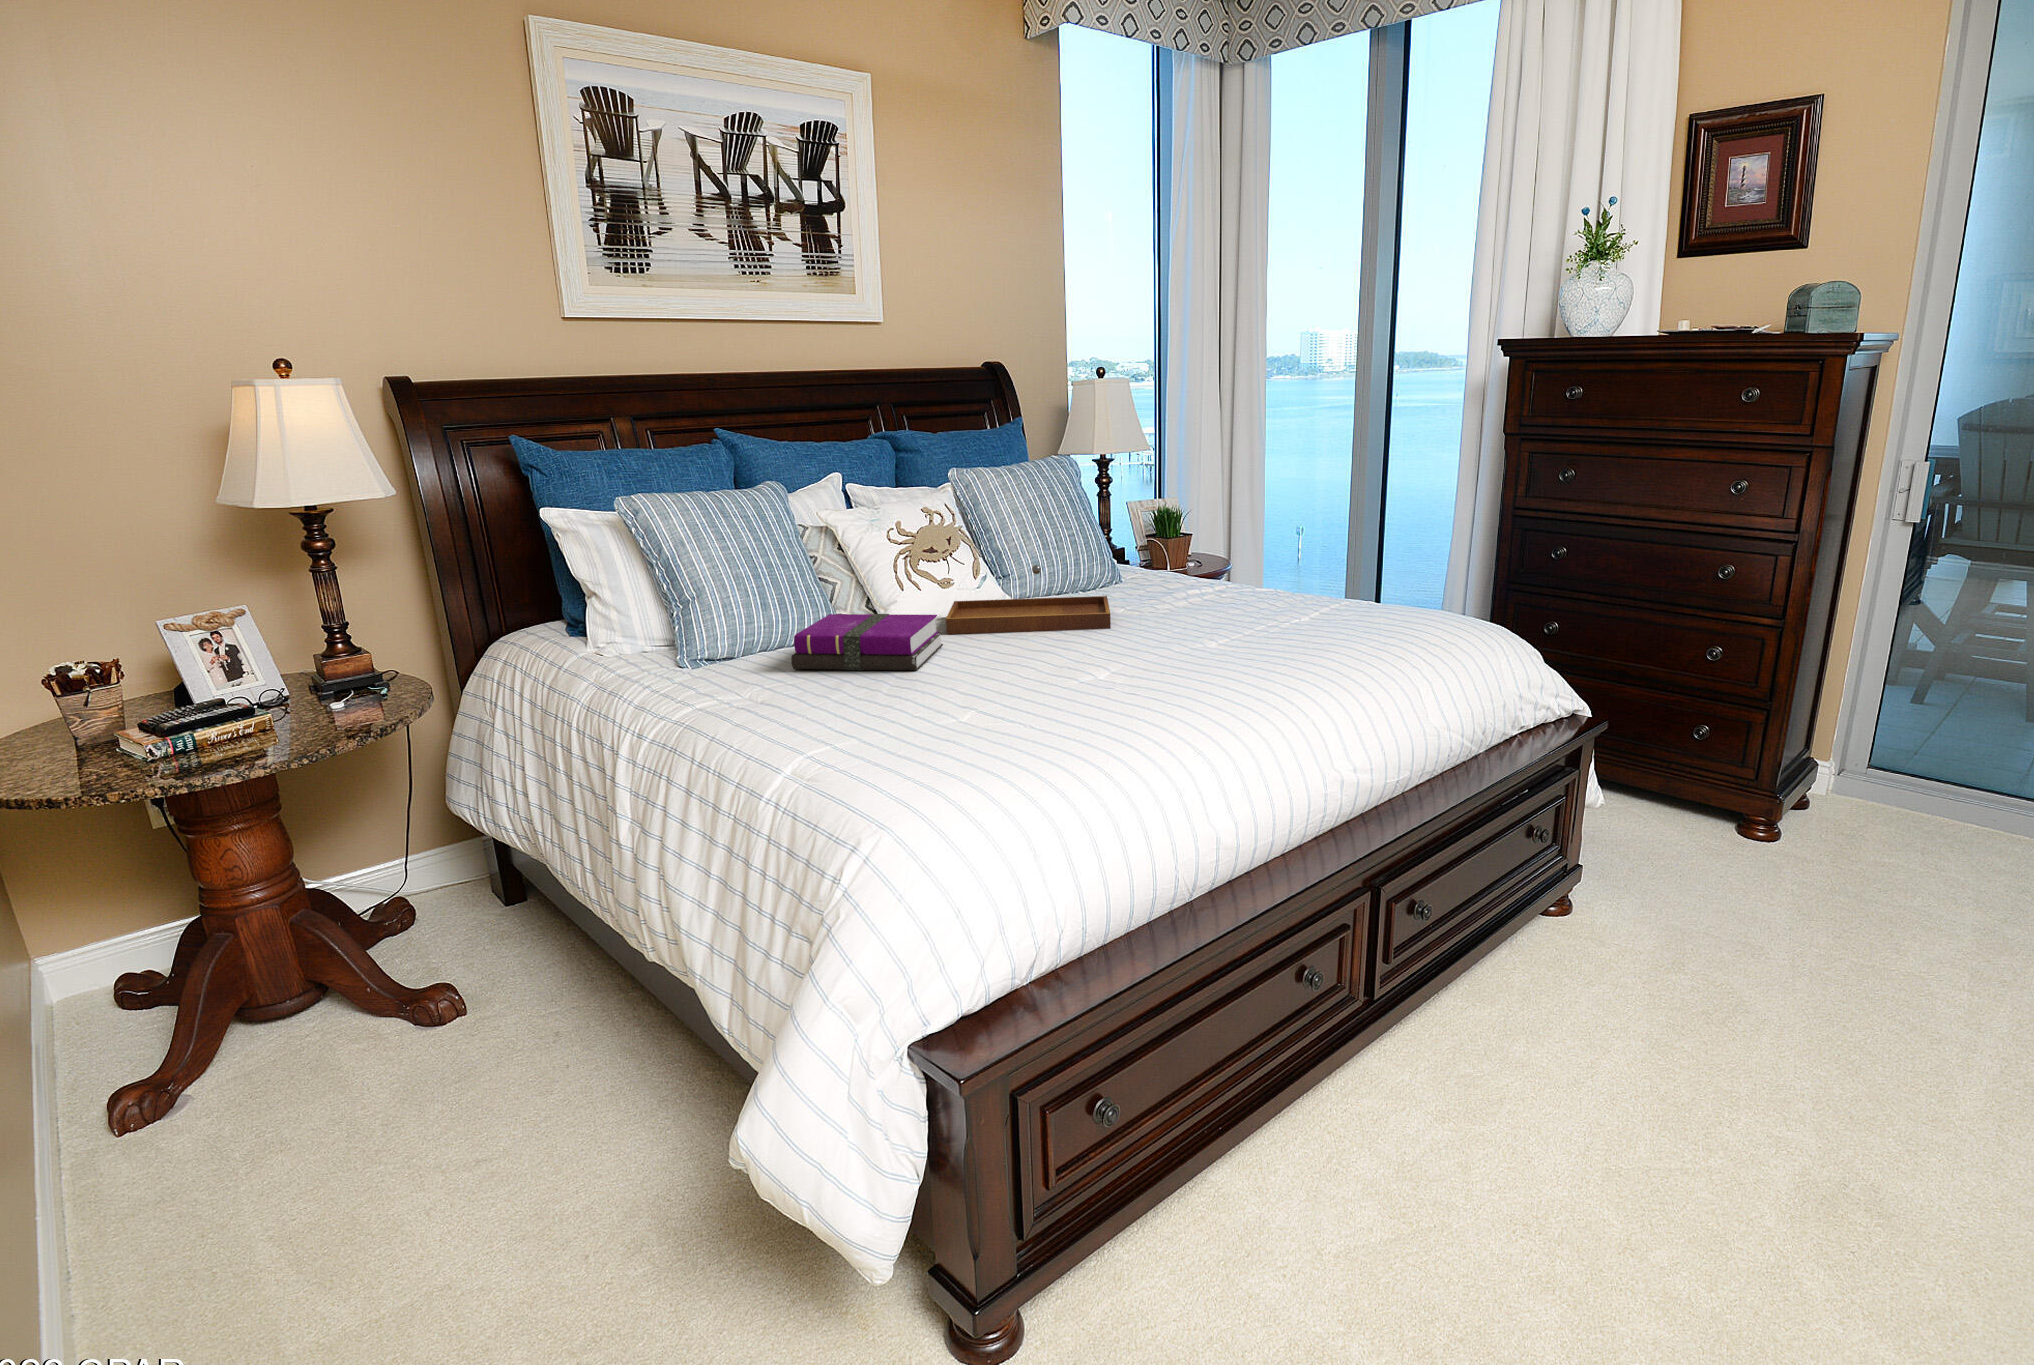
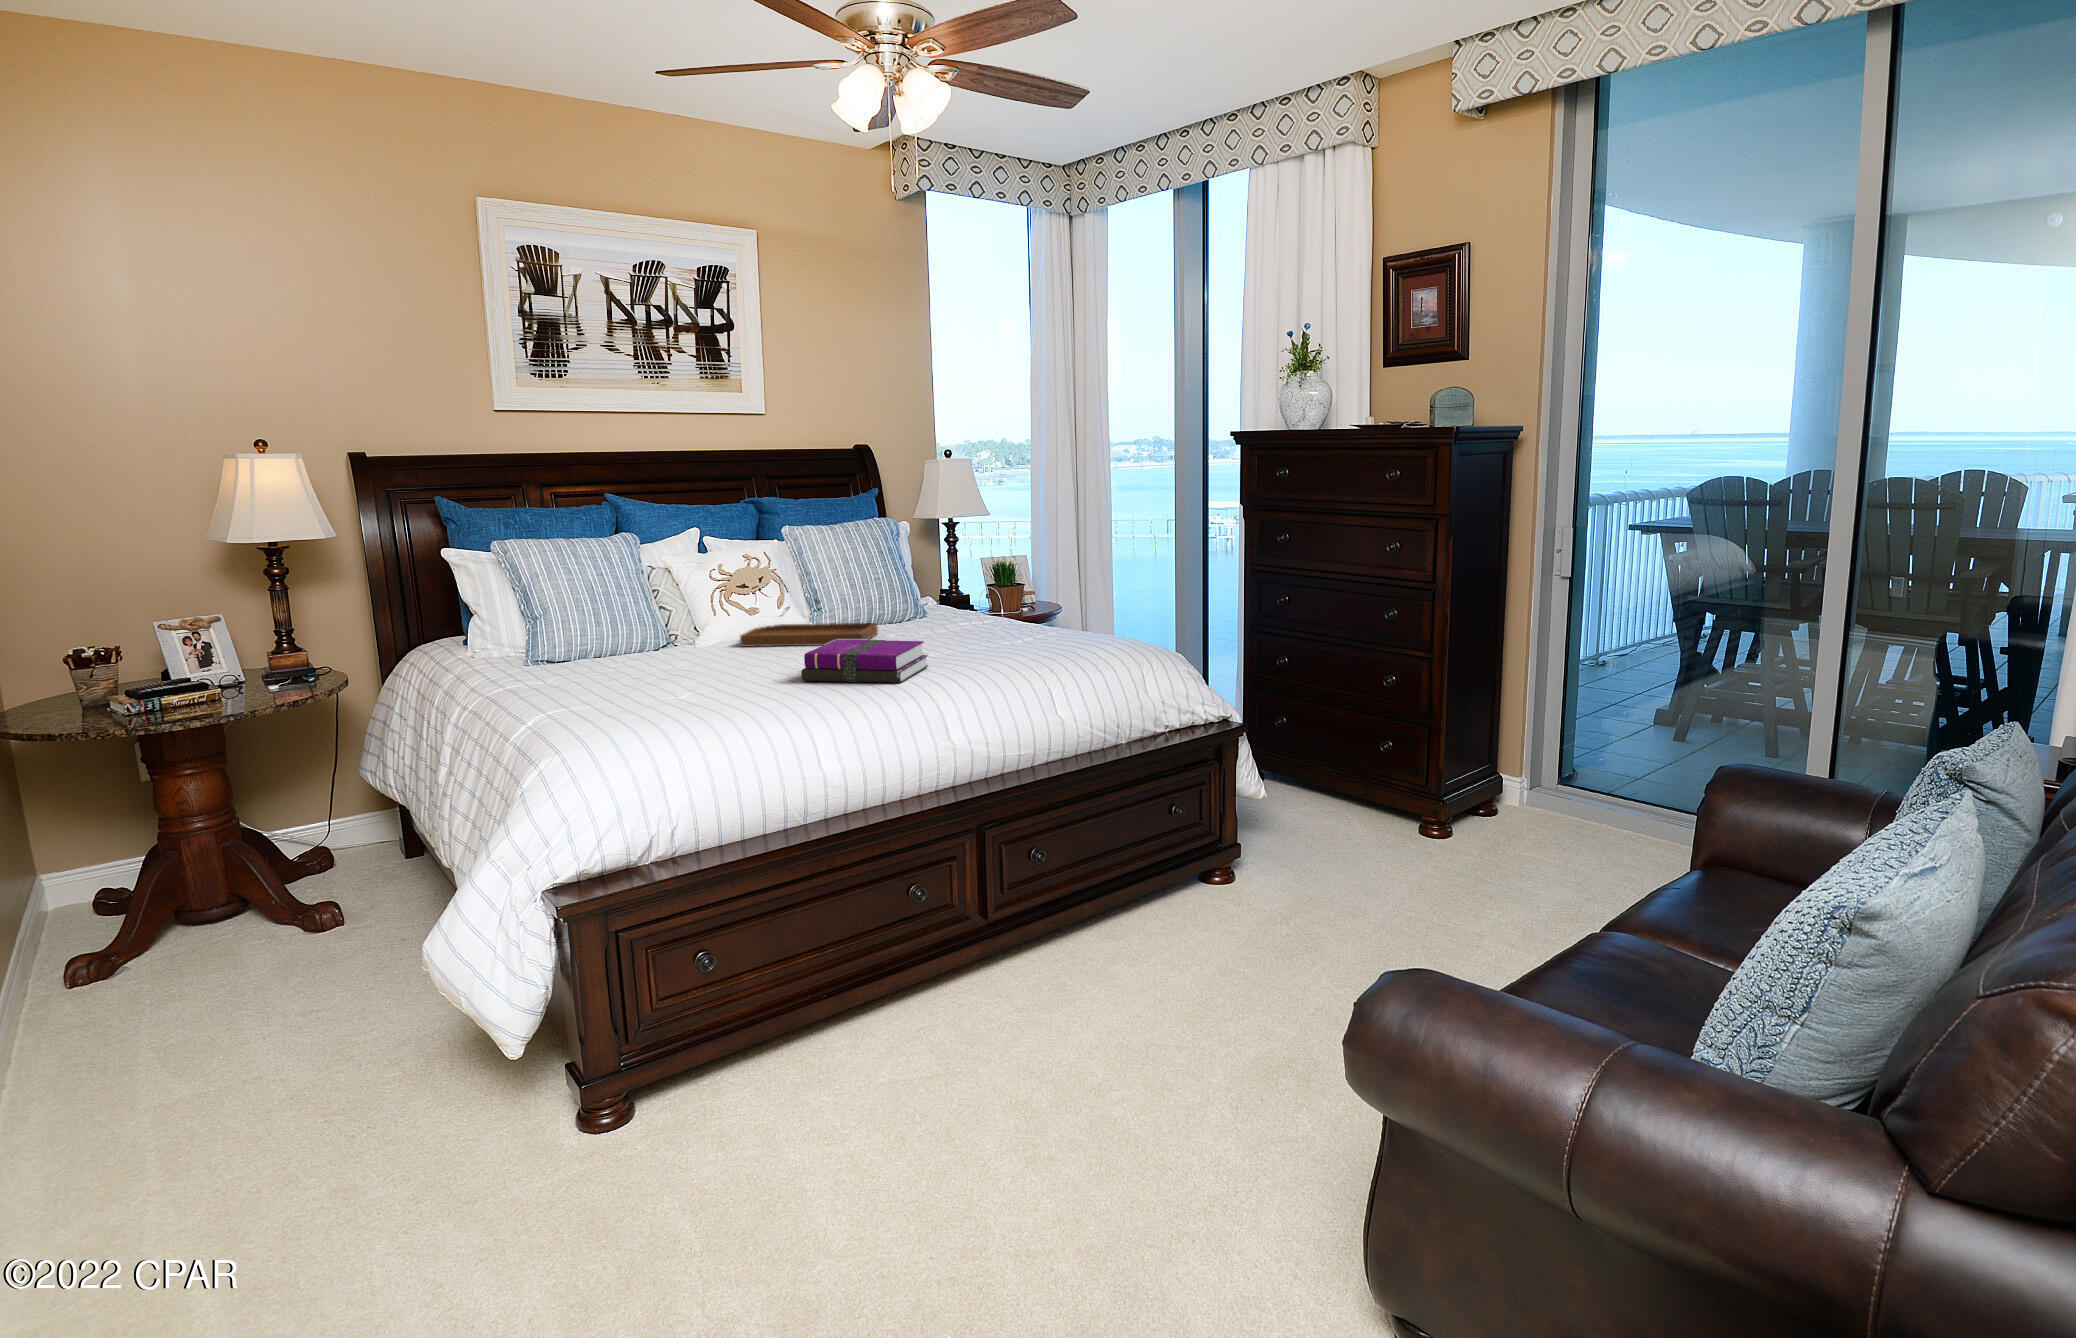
notebook: present [791,614,943,670] -> present [801,640,928,683]

